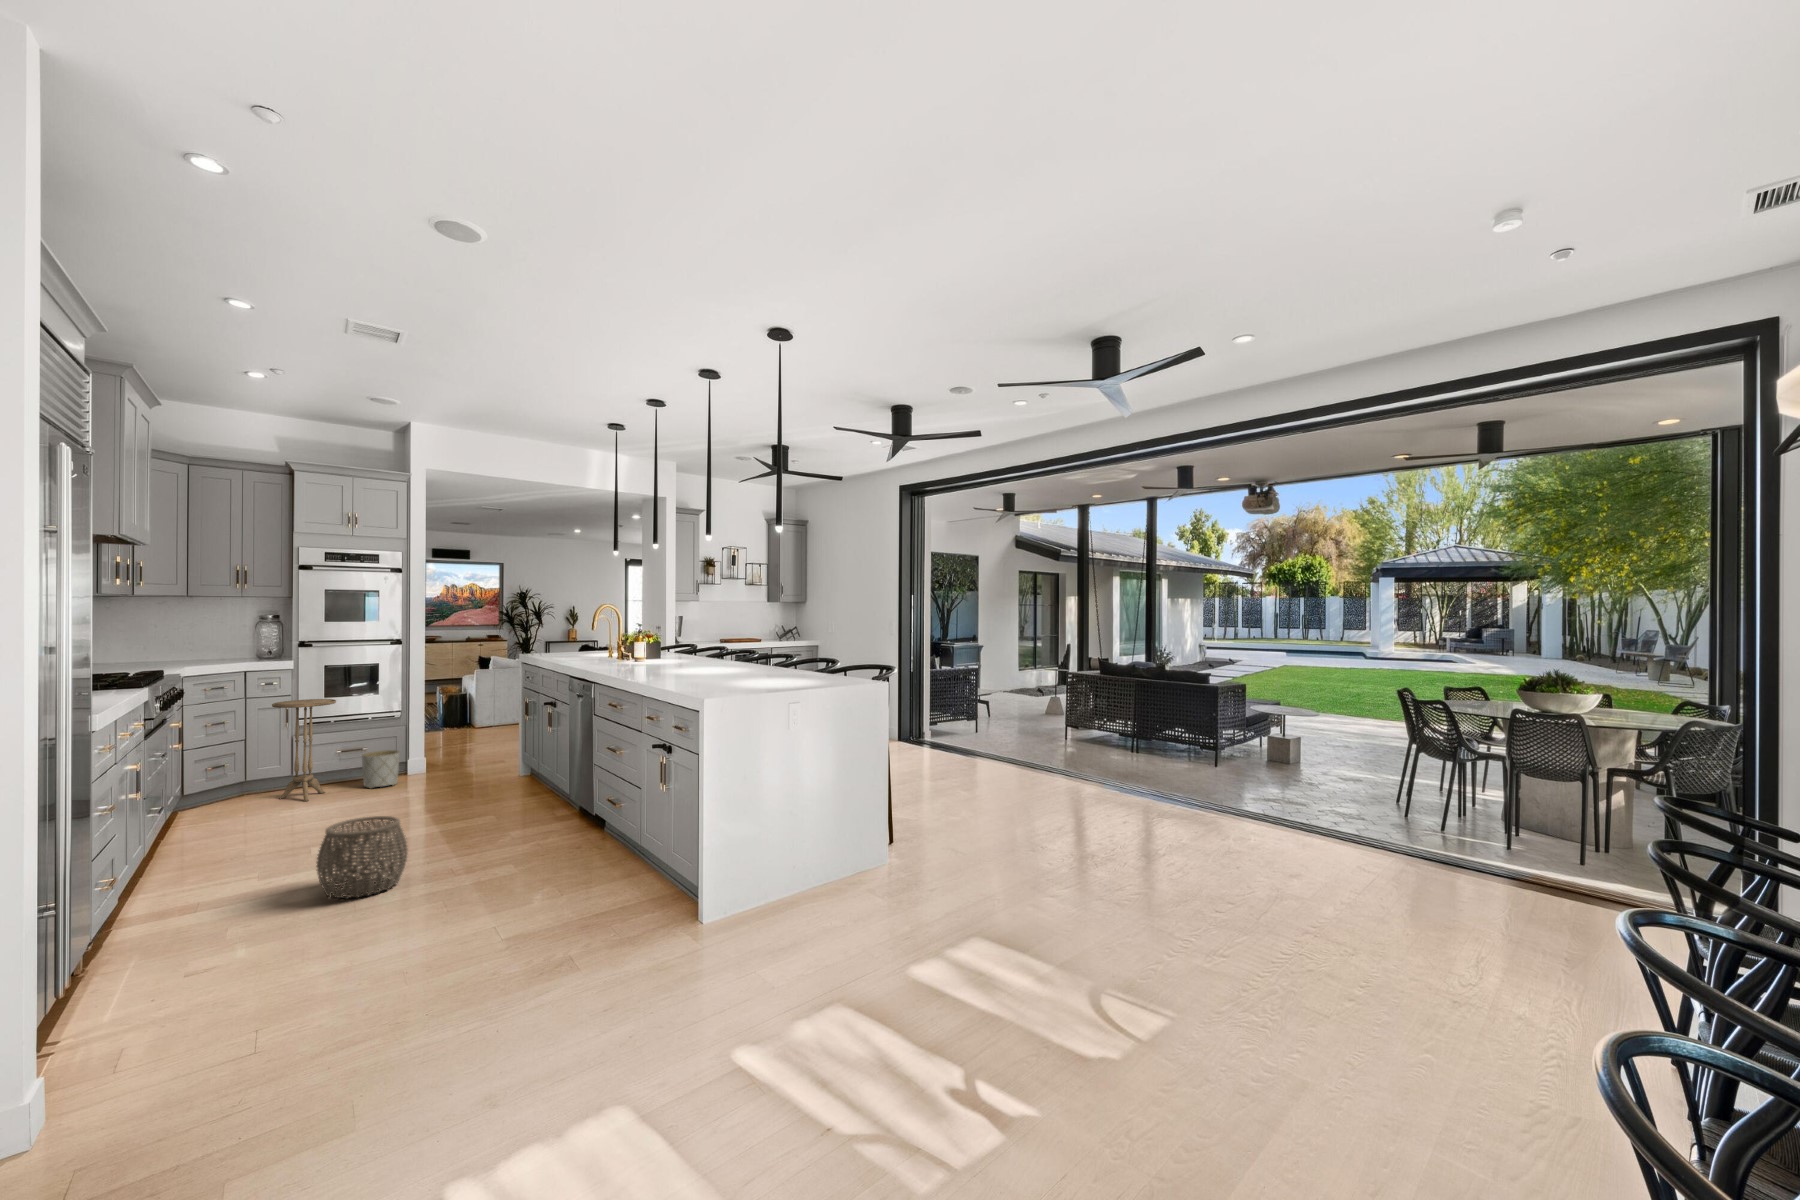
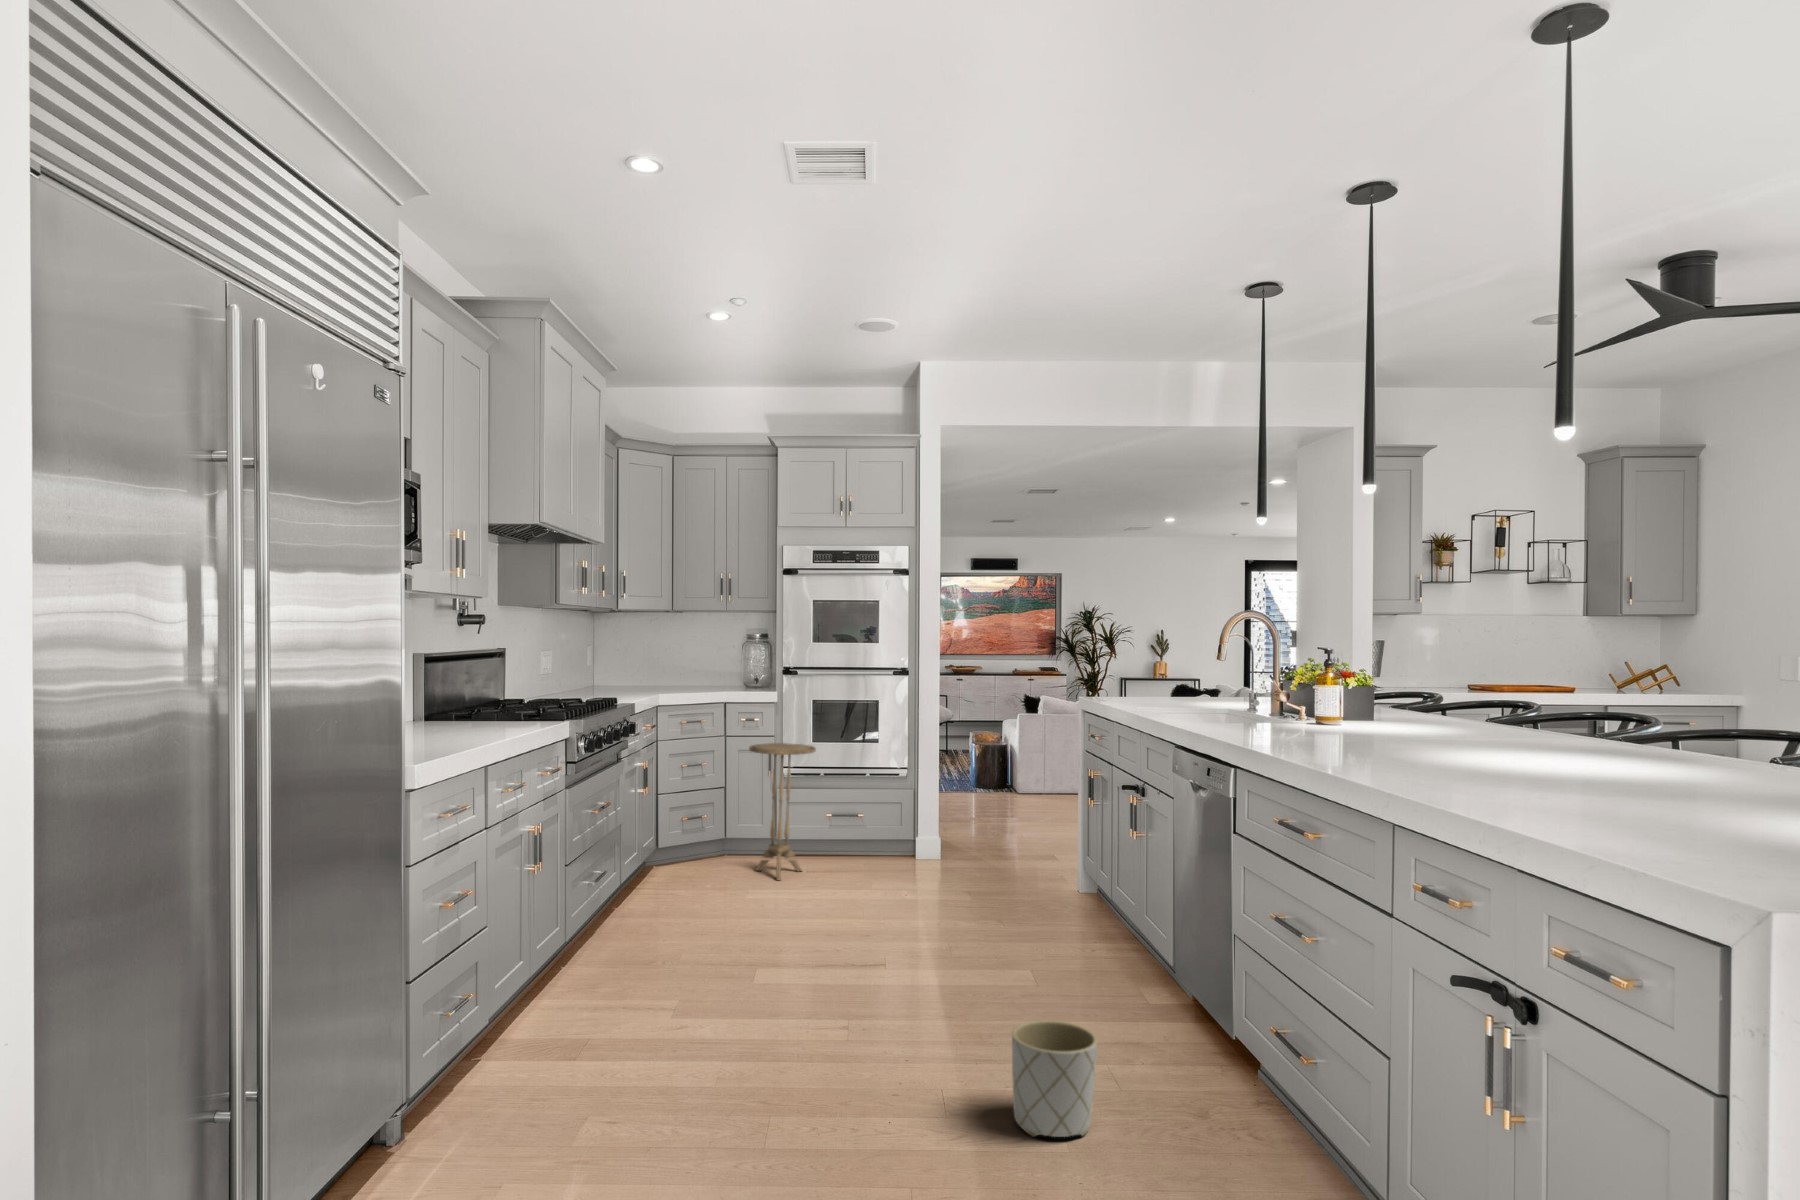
planter: present [362,750,400,788] -> present [1012,1020,1097,1137]
woven basket: present [316,816,408,898] -> none [708,938,823,1066]

